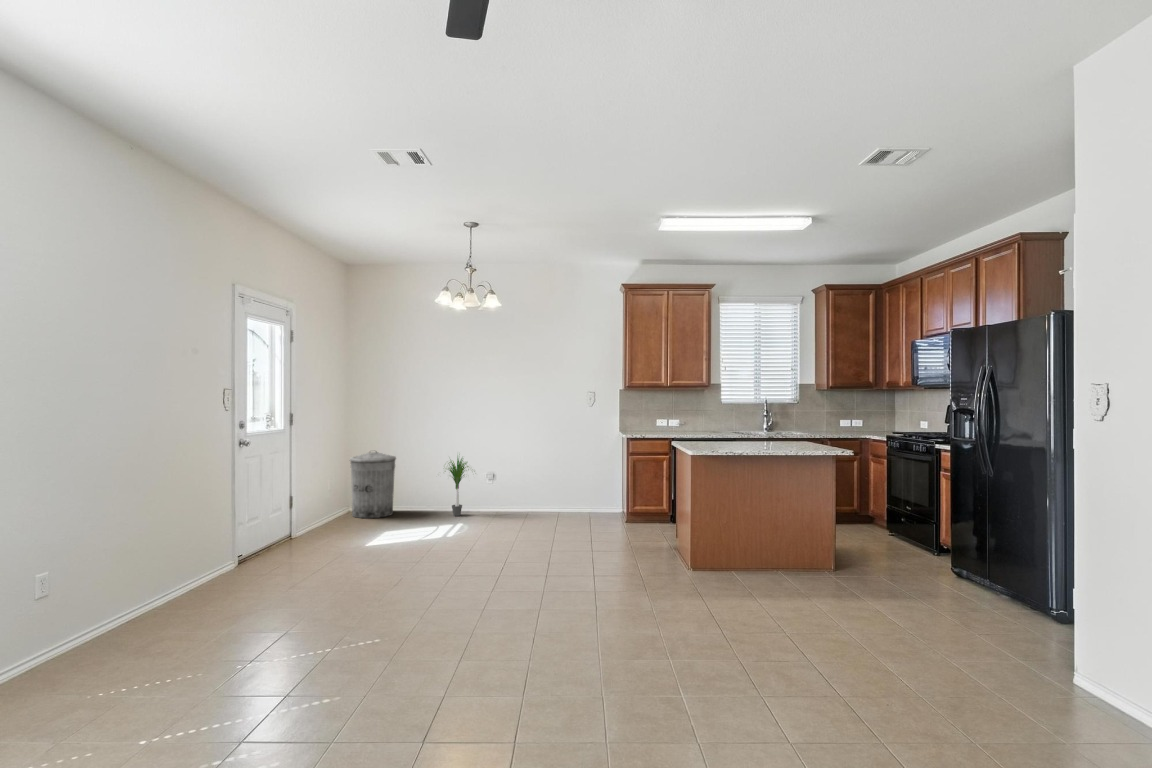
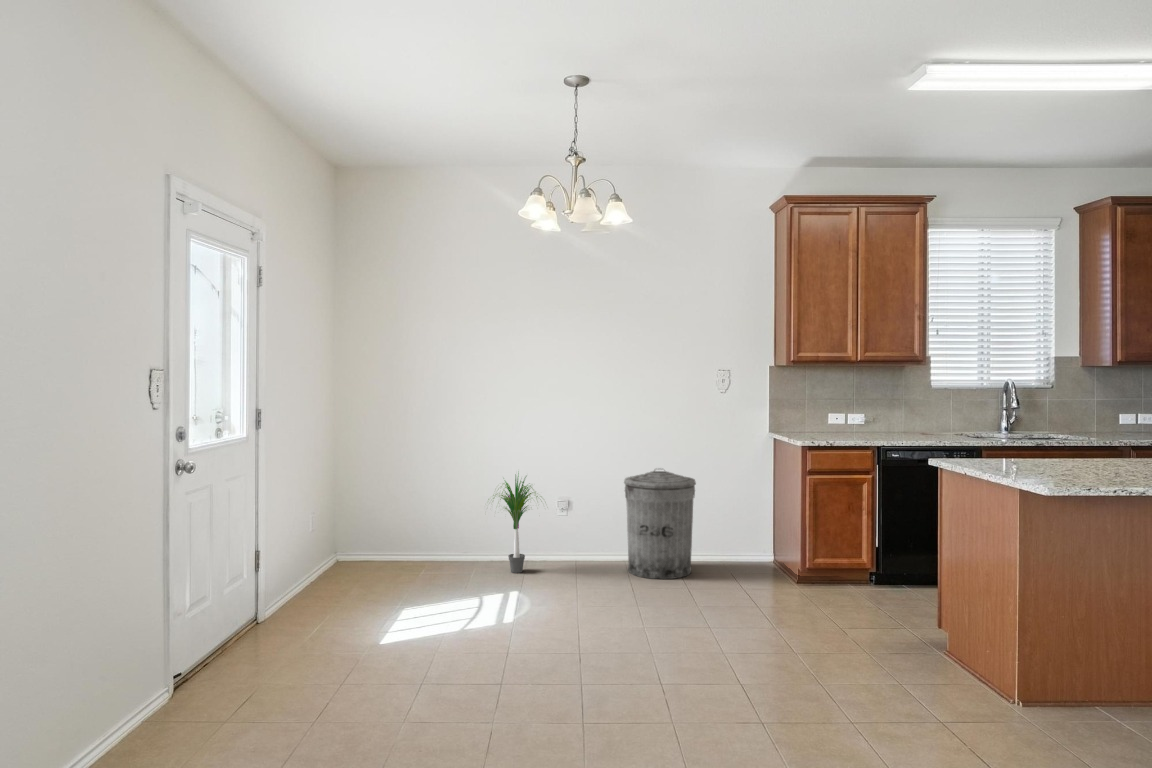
trash can: present [350,451,396,518] -> present [624,470,696,579]

